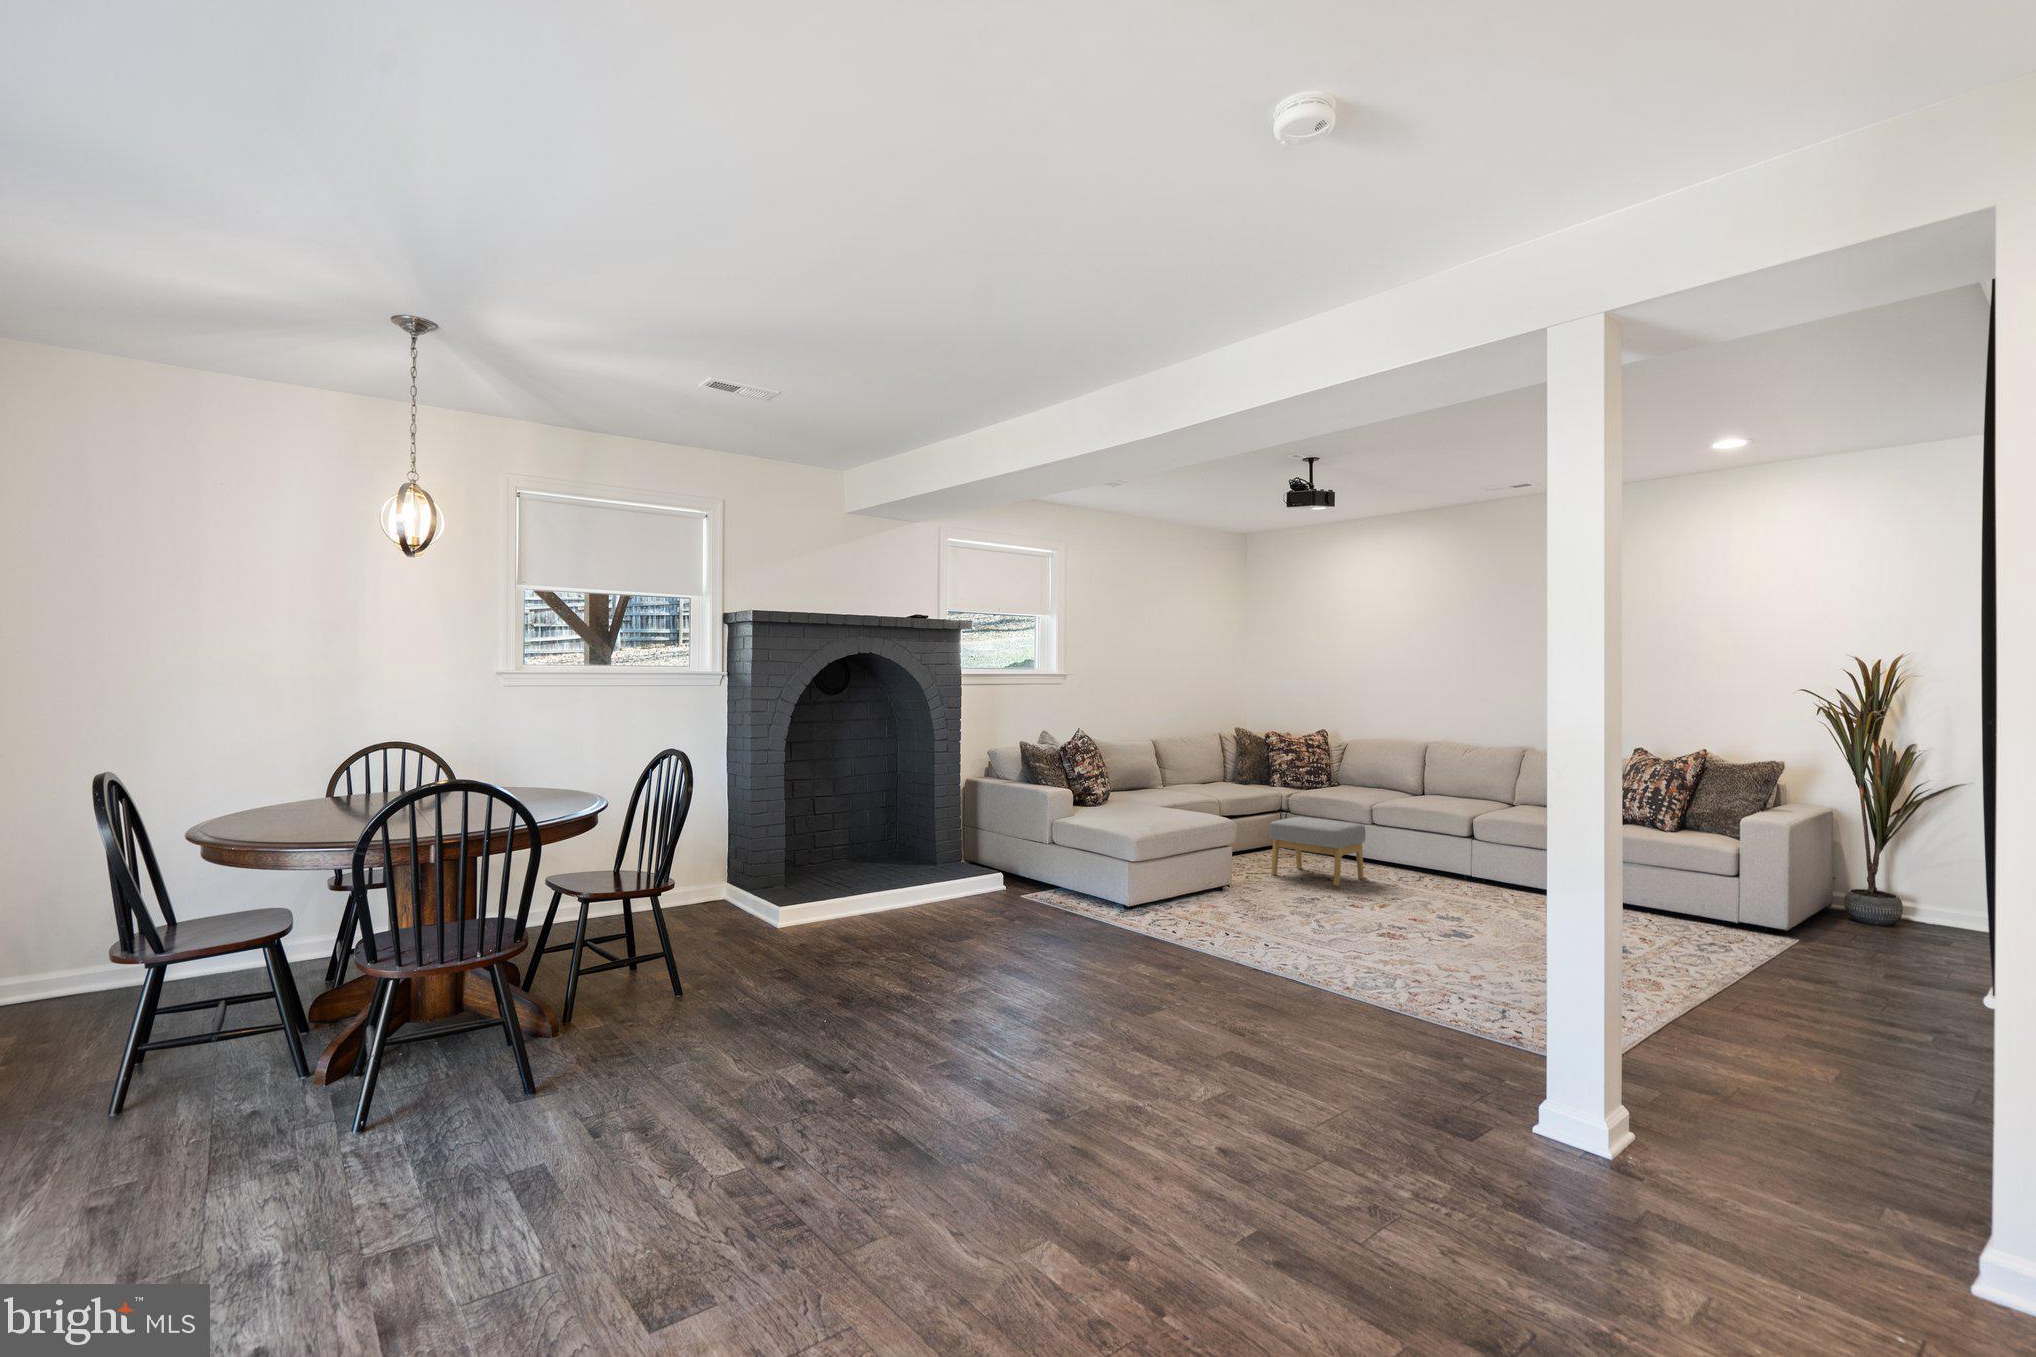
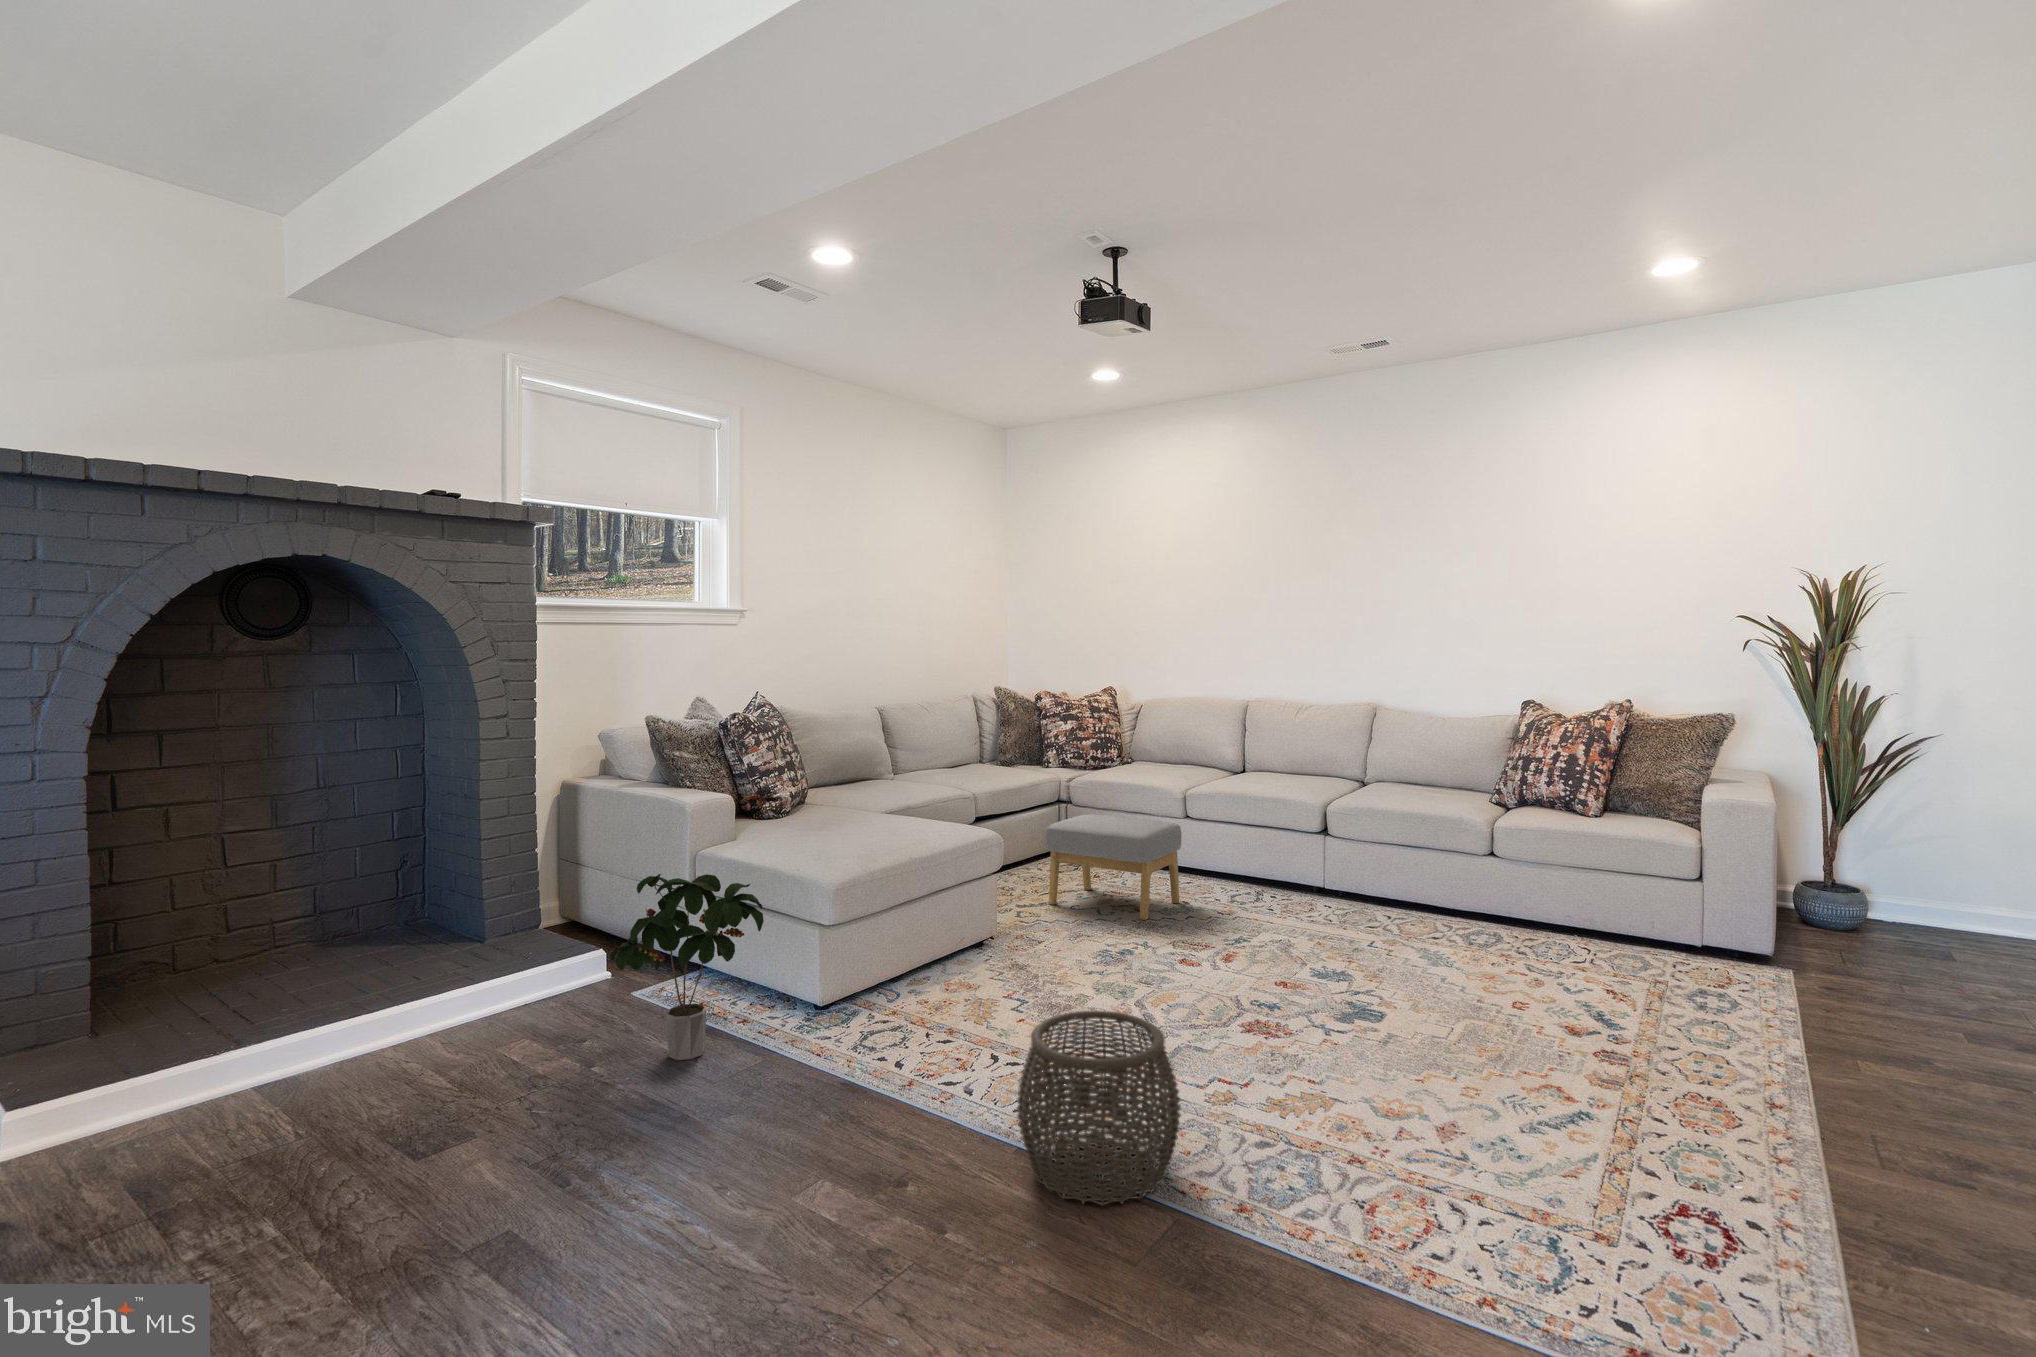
potted plant: none [1026,826,1110,925] -> present [610,874,764,1060]
woven basket: none [1249,898,1334,984] -> present [1017,1011,1181,1205]

